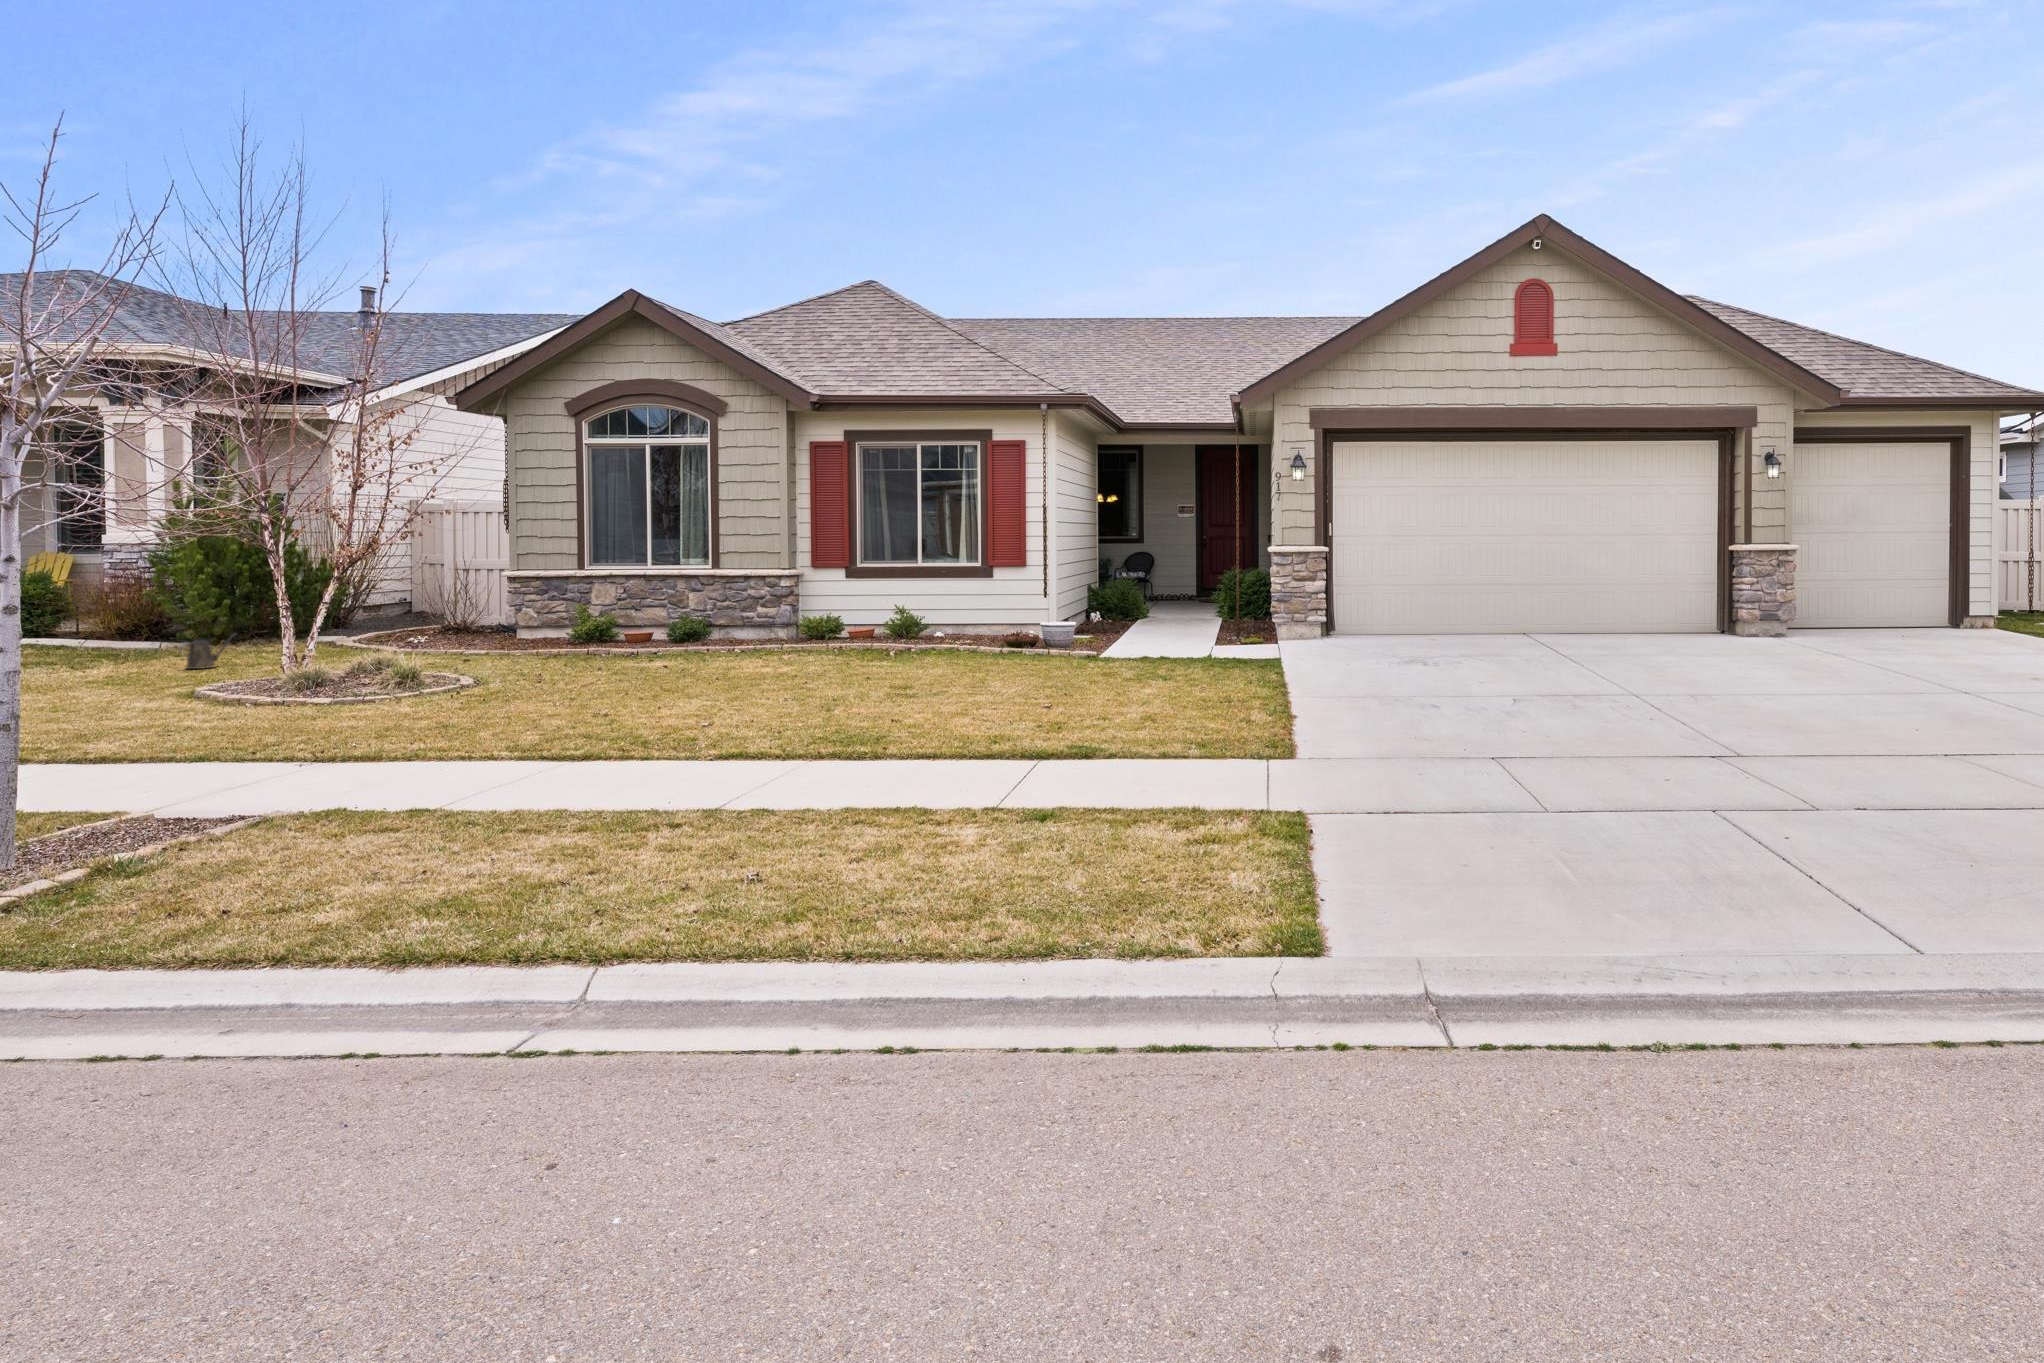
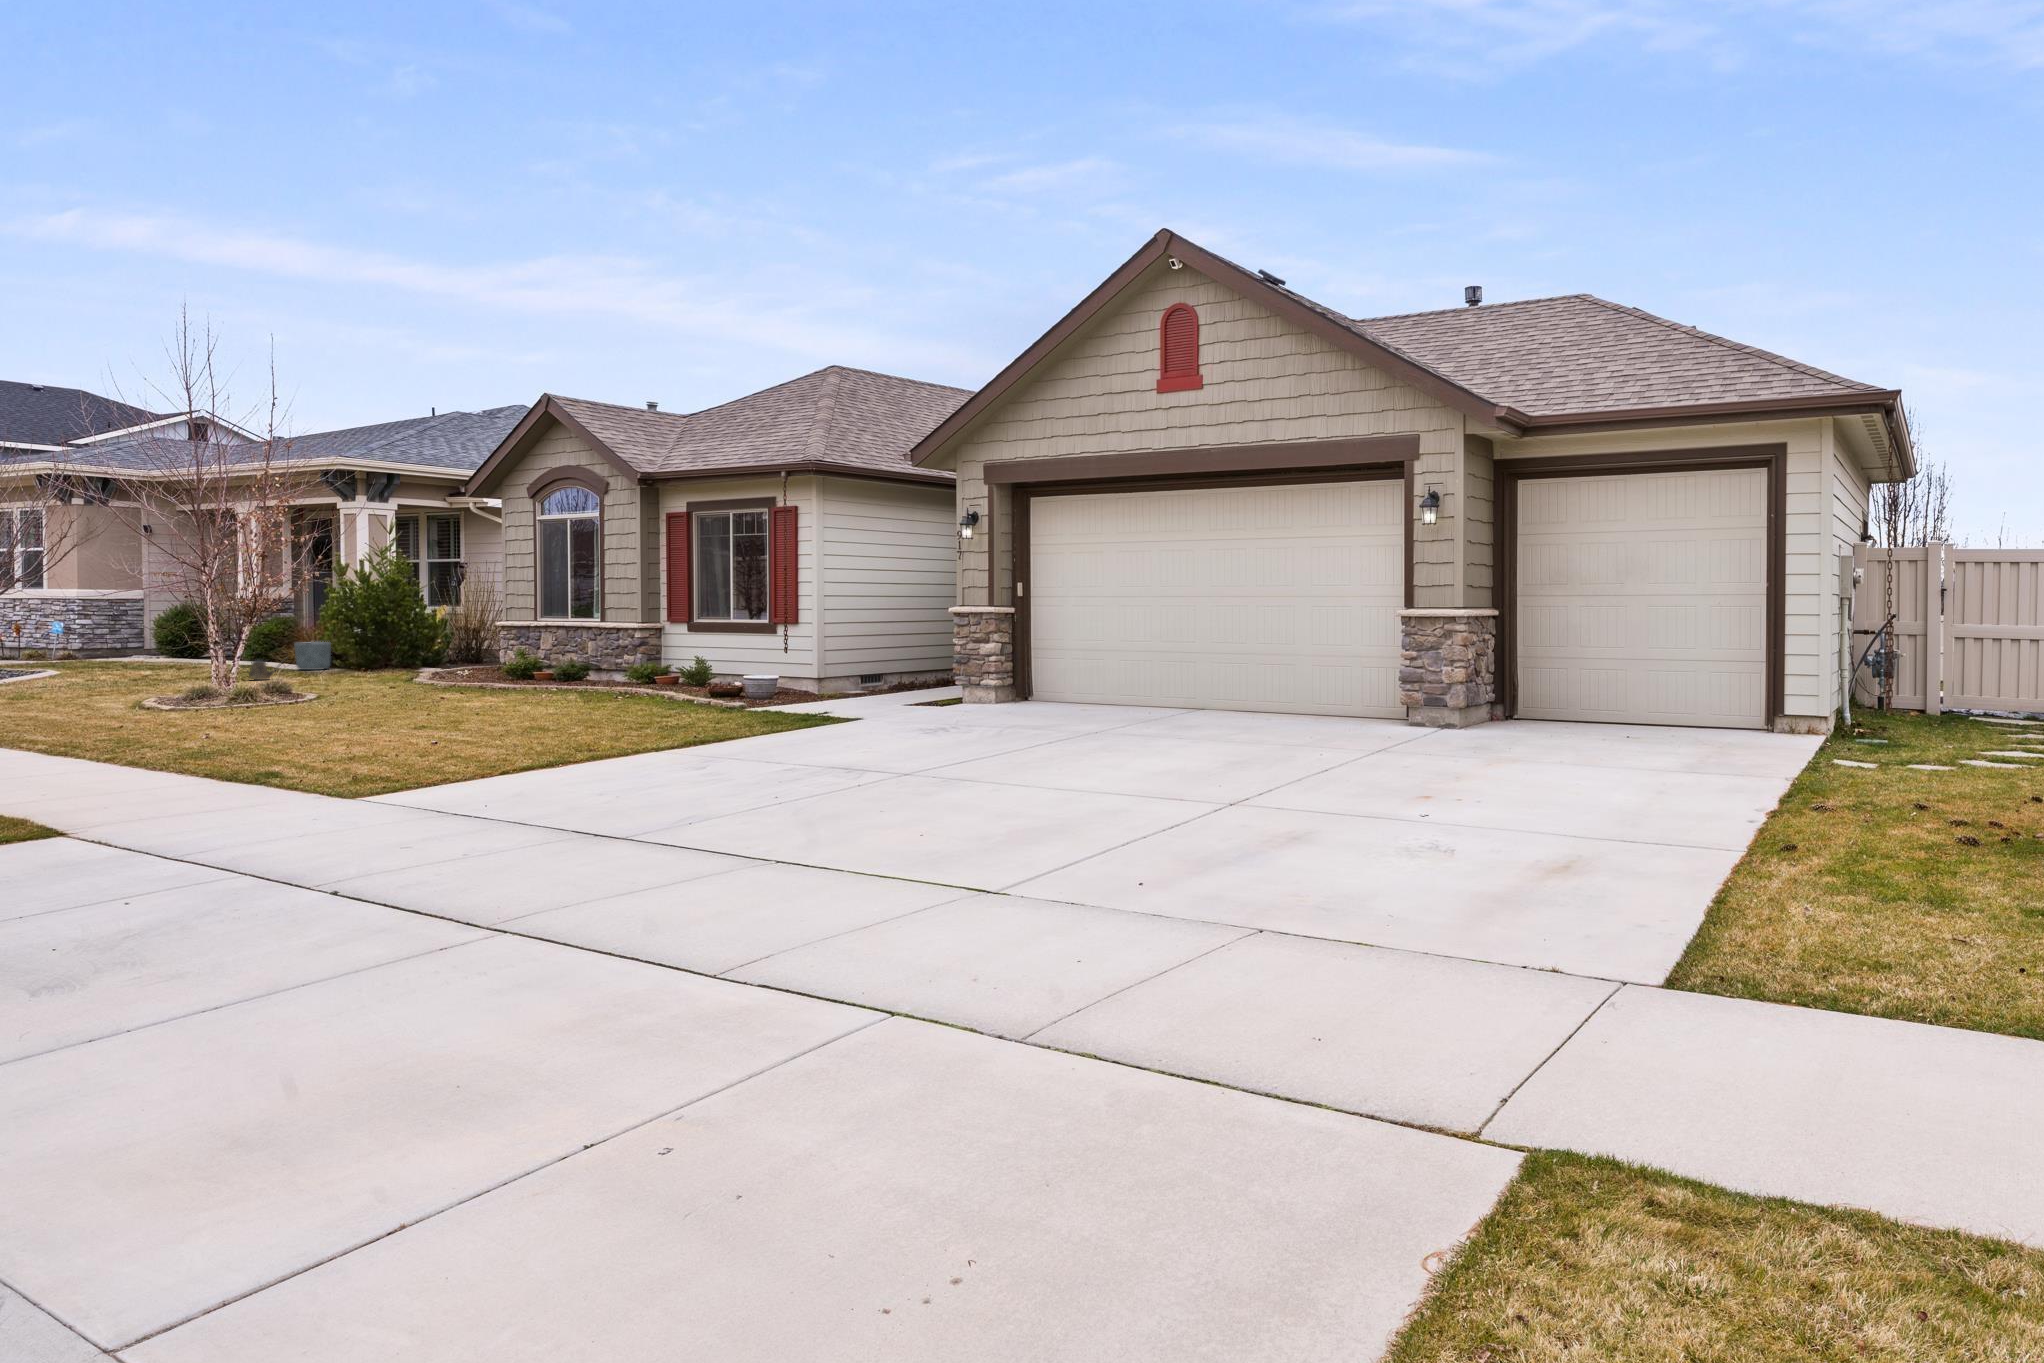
planter: none [130,609,184,652] -> present [295,642,331,670]

